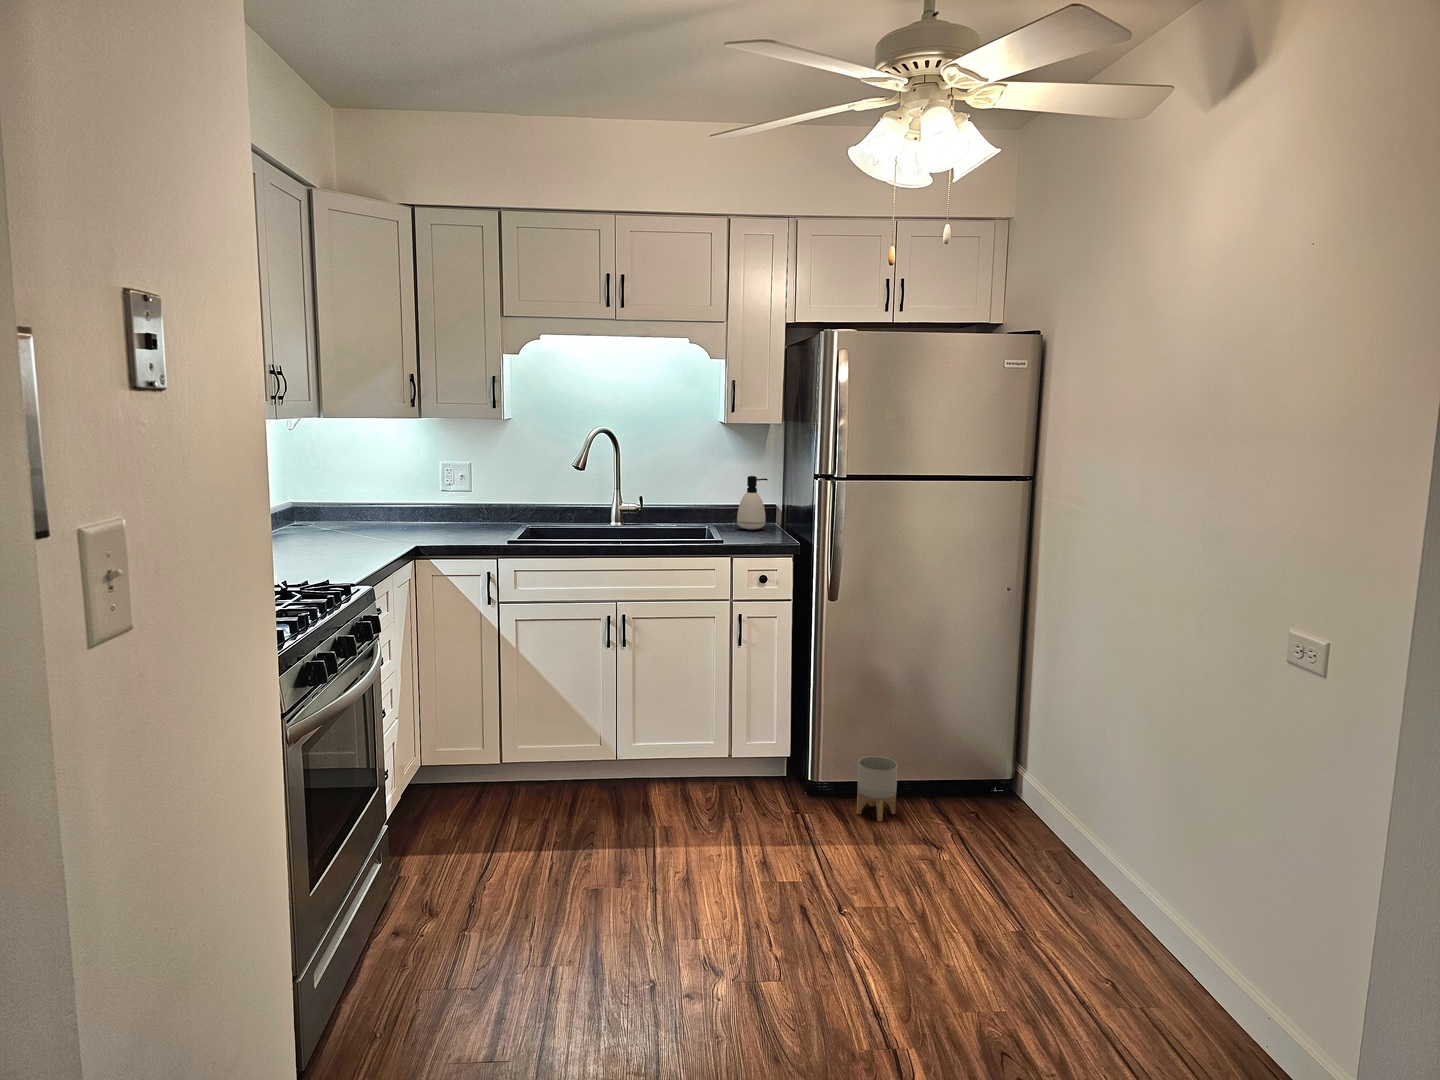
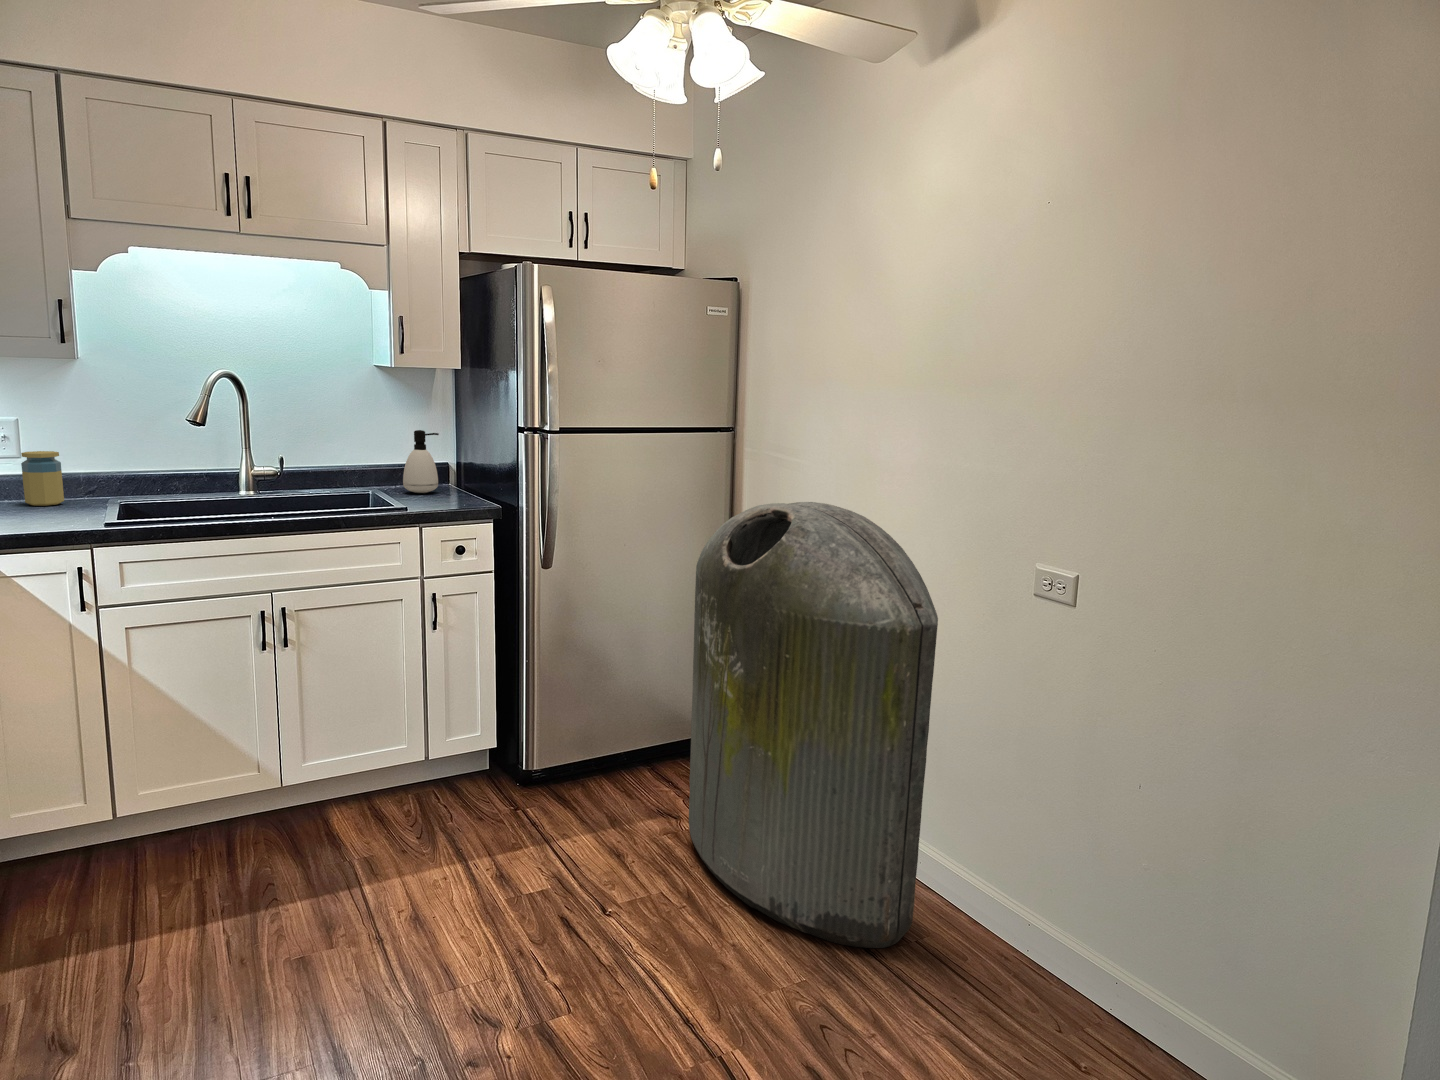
jar: none [472,489,496,529] -> present [21,451,64,506]
trash can: none [941,549,1175,1007] -> present [689,502,938,948]
planter: present [857,756,898,822] -> none [581,732,623,803]

